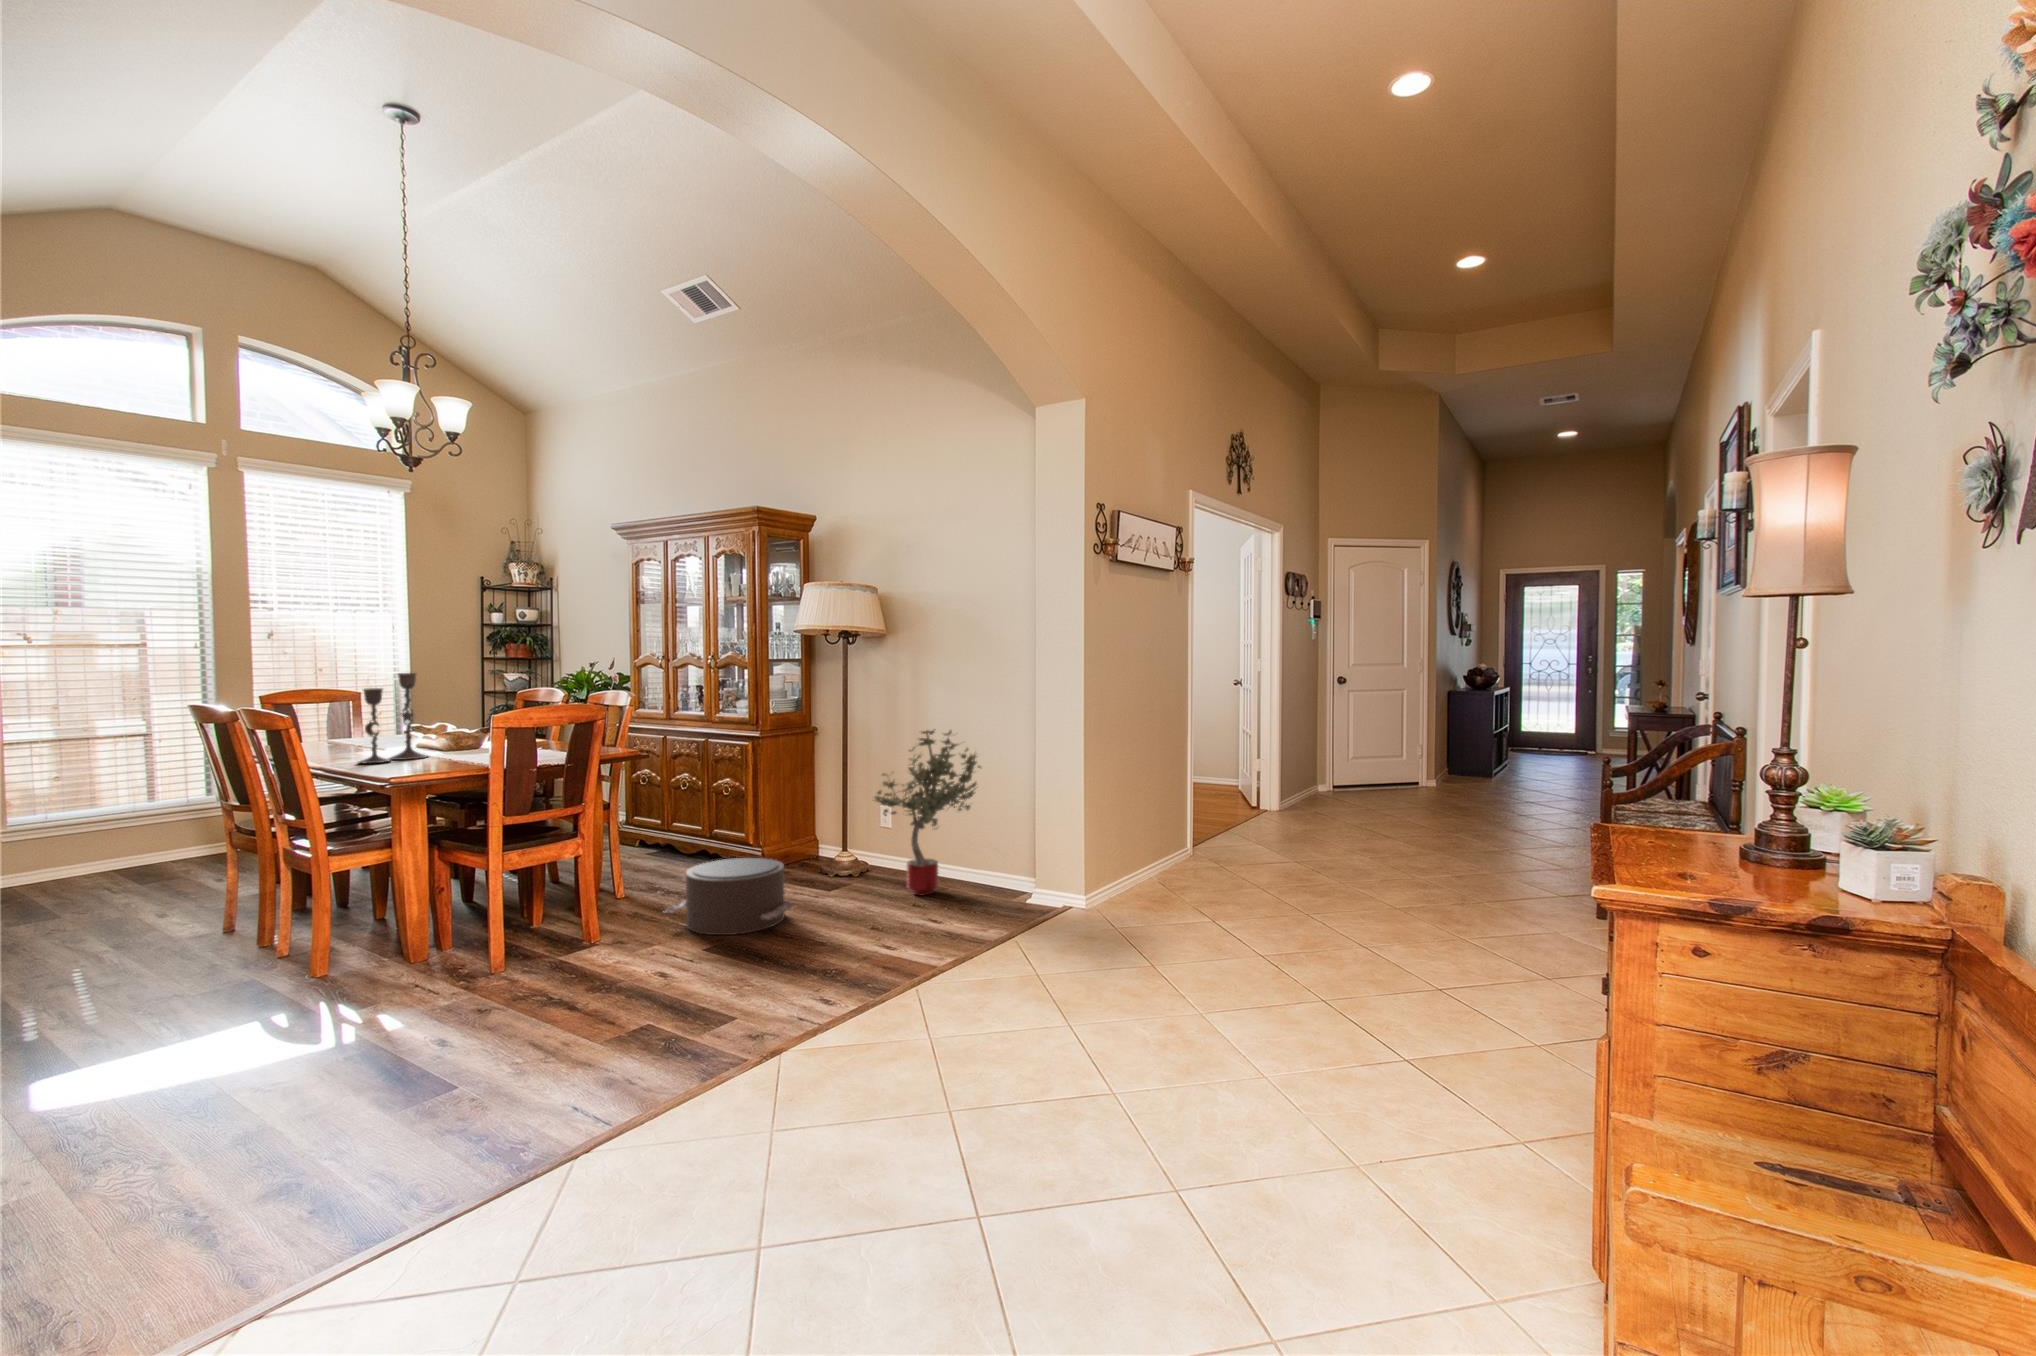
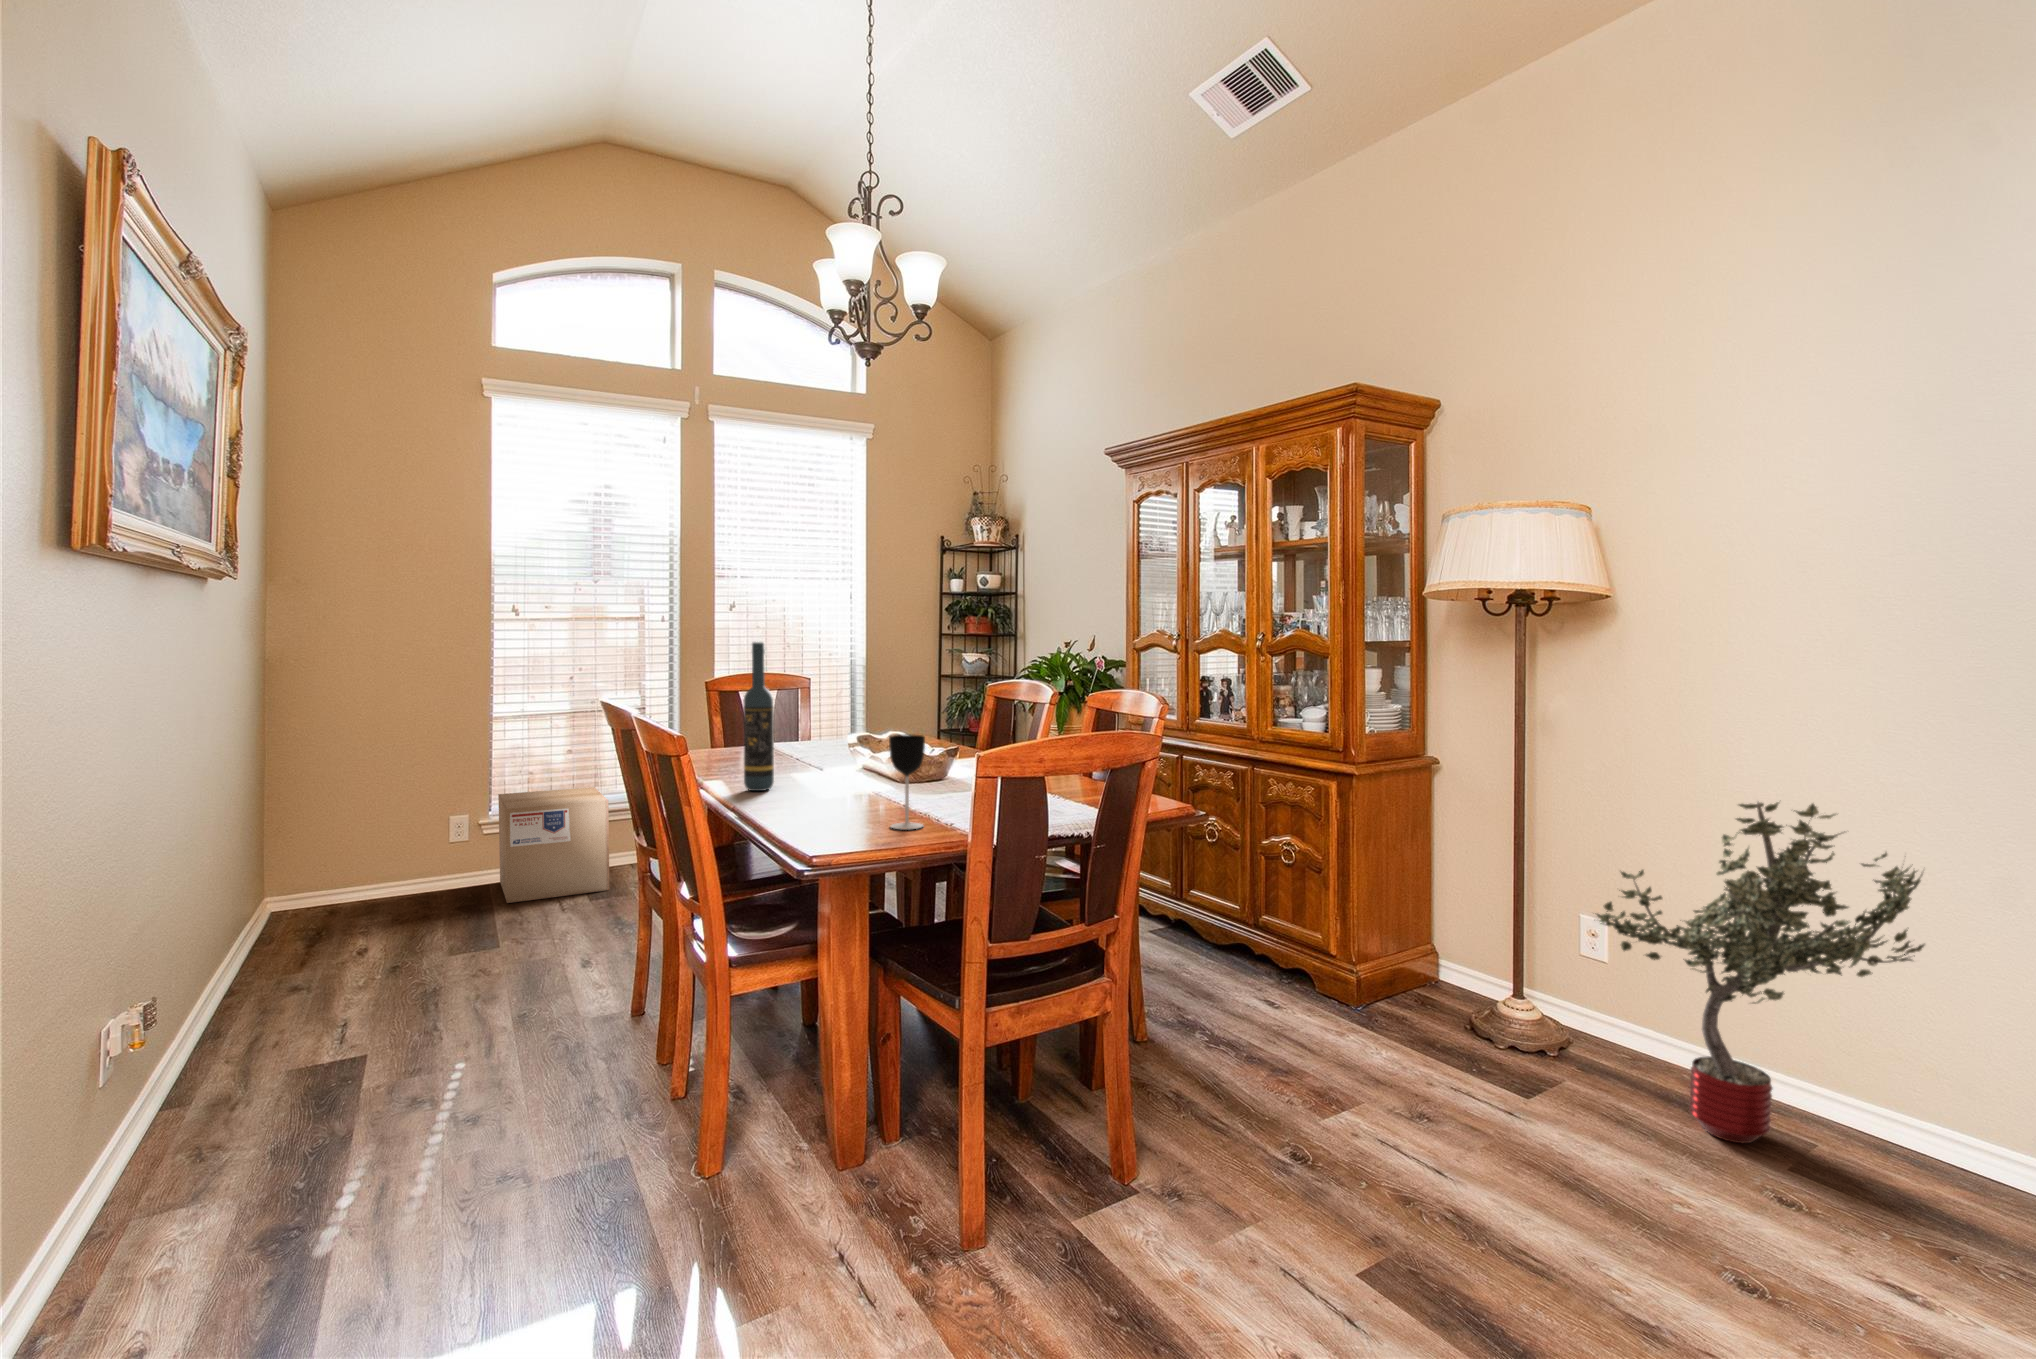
wine bottle: none [324,662,348,760] -> present [743,642,774,791]
candlestick: present [359,673,428,764] -> none [780,661,878,807]
wine glass: none [437,713,462,767] -> present [889,734,925,829]
cardboard box: none [26,795,159,895] -> present [498,787,610,903]
pouf: present [665,858,795,935] -> none [1237,1014,1494,1202]

